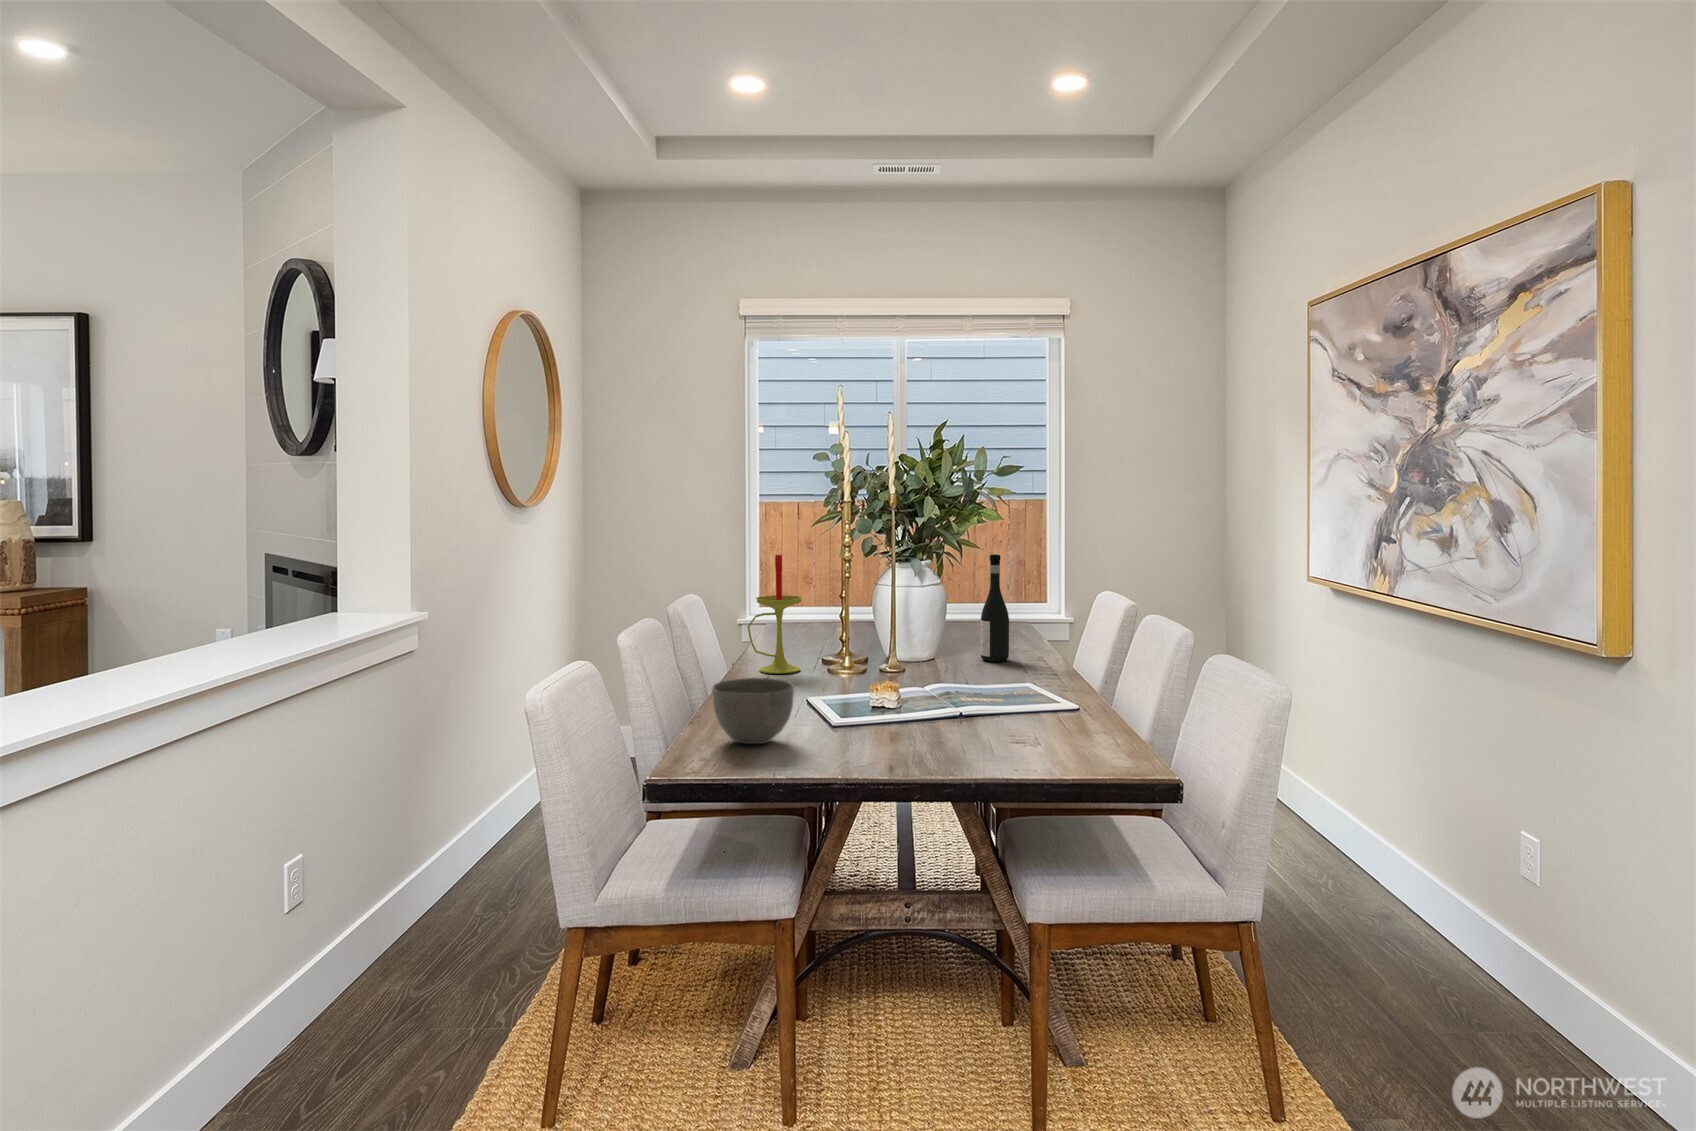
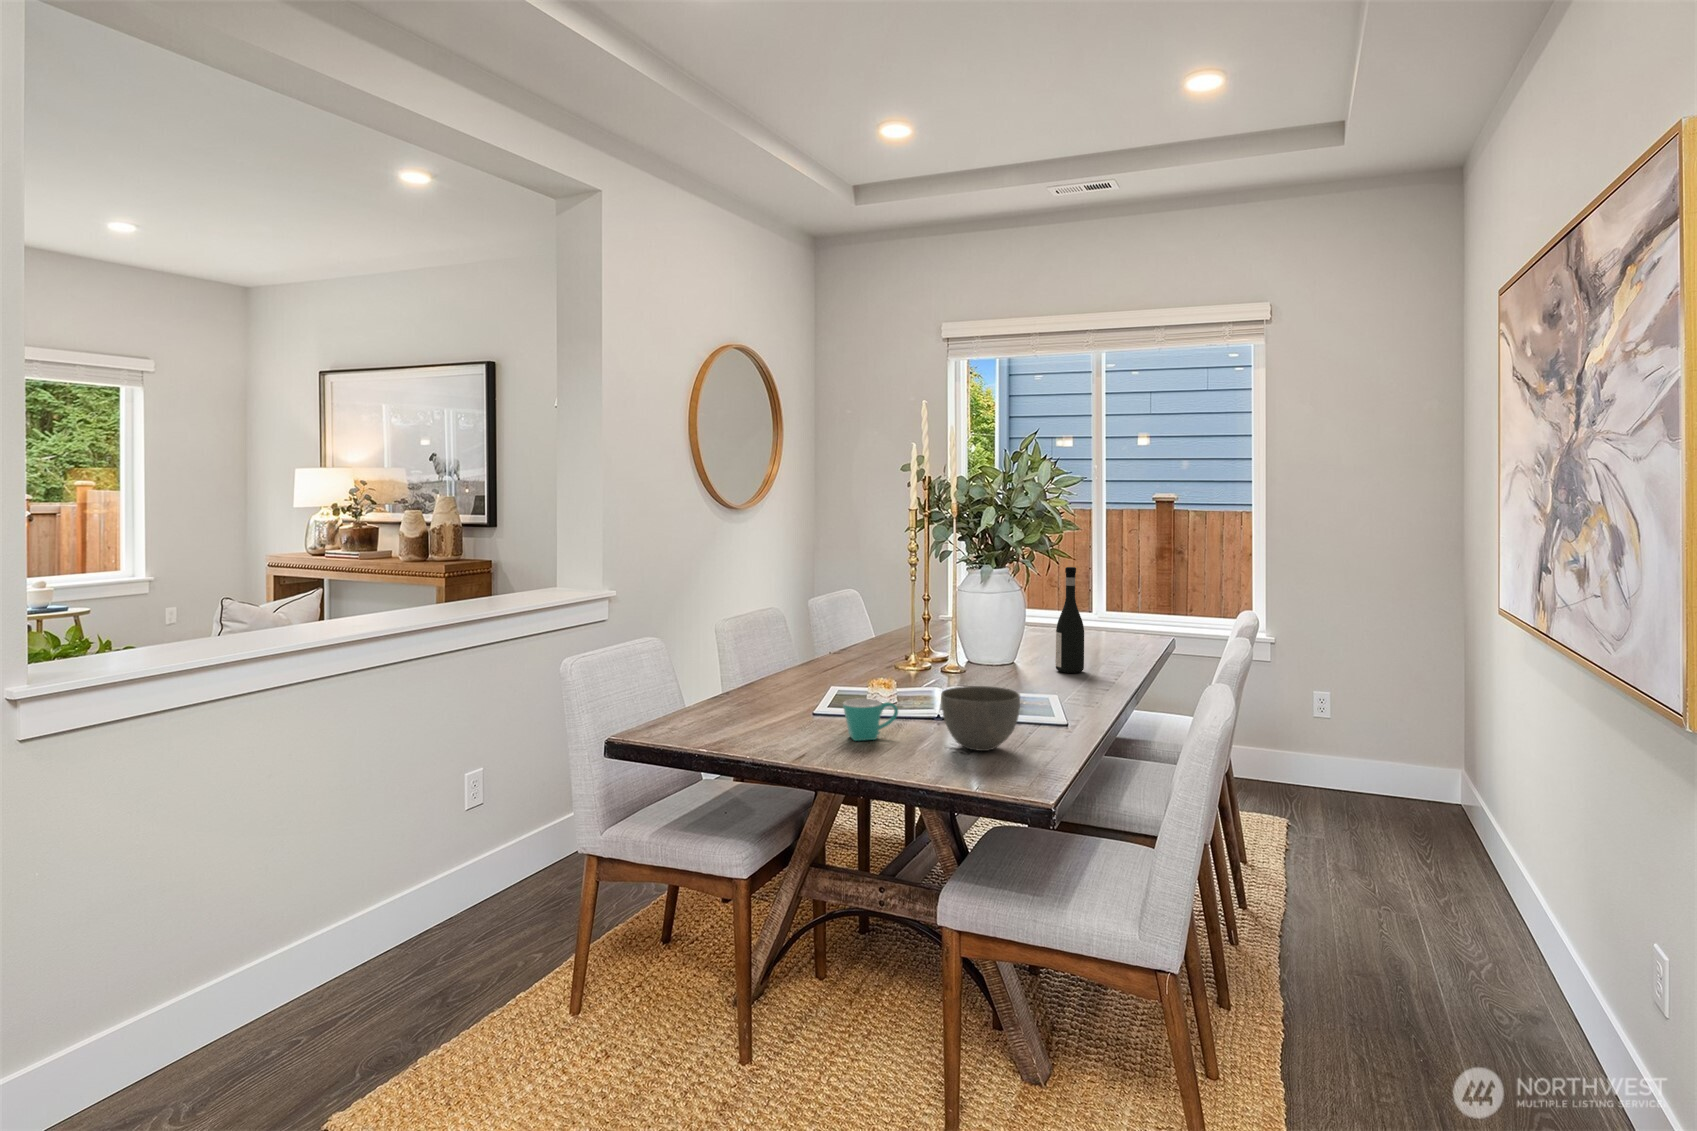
candle: present [747,555,802,674] -> none [824,559,876,670]
bowl: present [712,678,794,744] -> present [941,686,1020,751]
mug: none [888,700,941,746] -> present [843,699,898,741]

